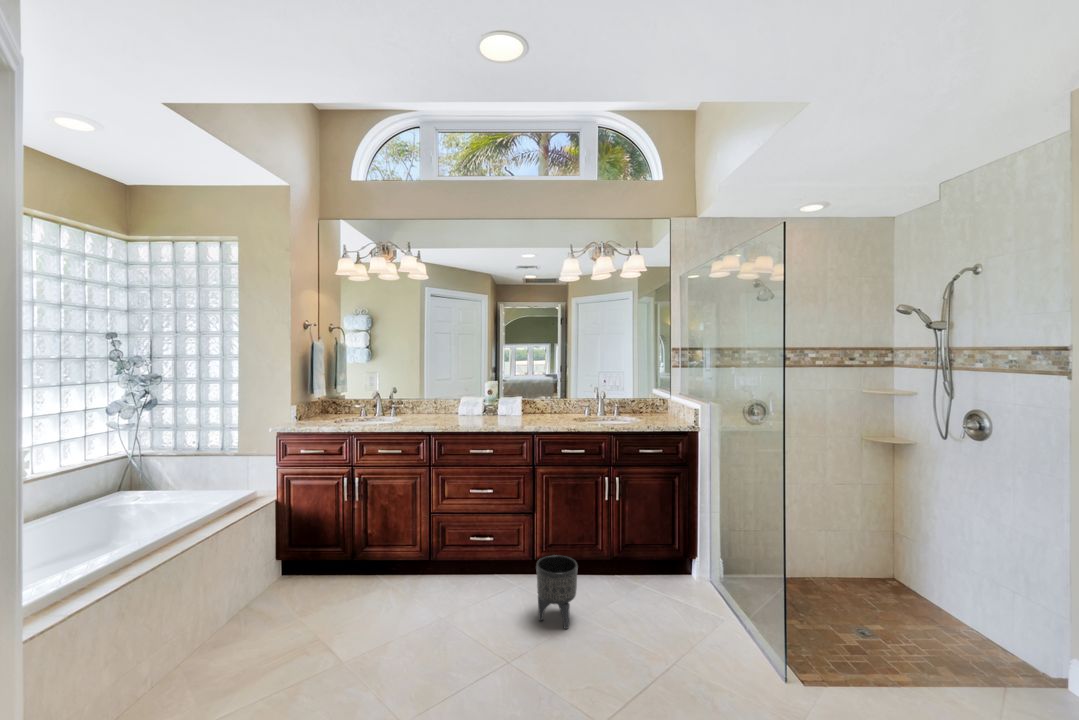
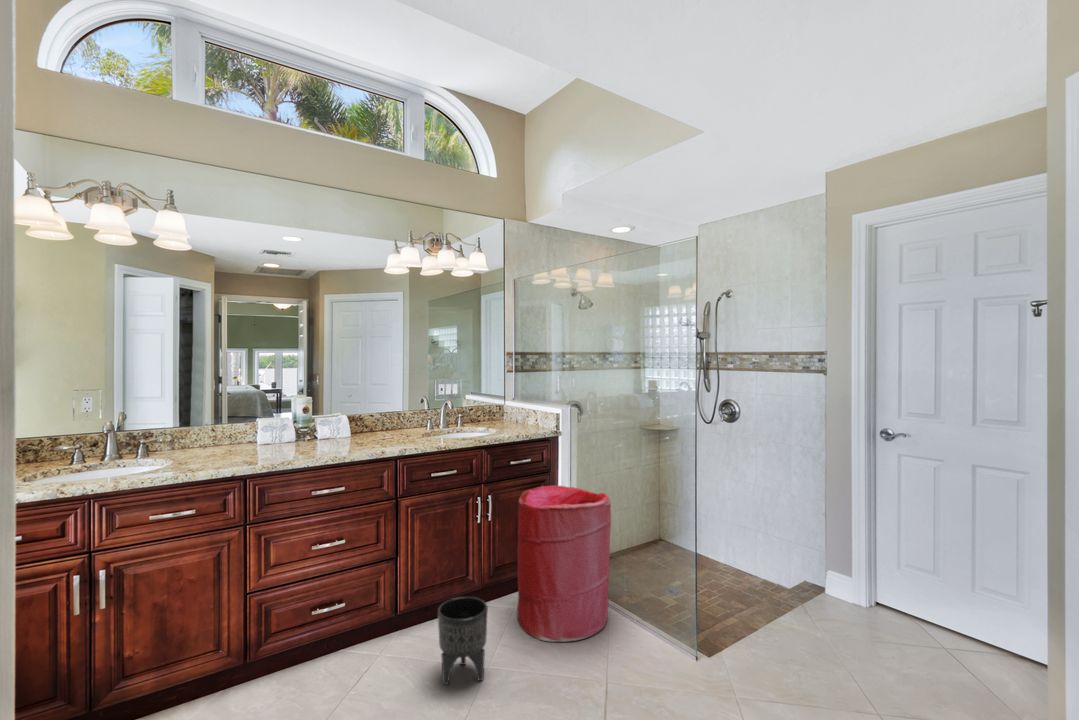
laundry hamper: none [632,479,732,633] -> present [517,486,611,642]

